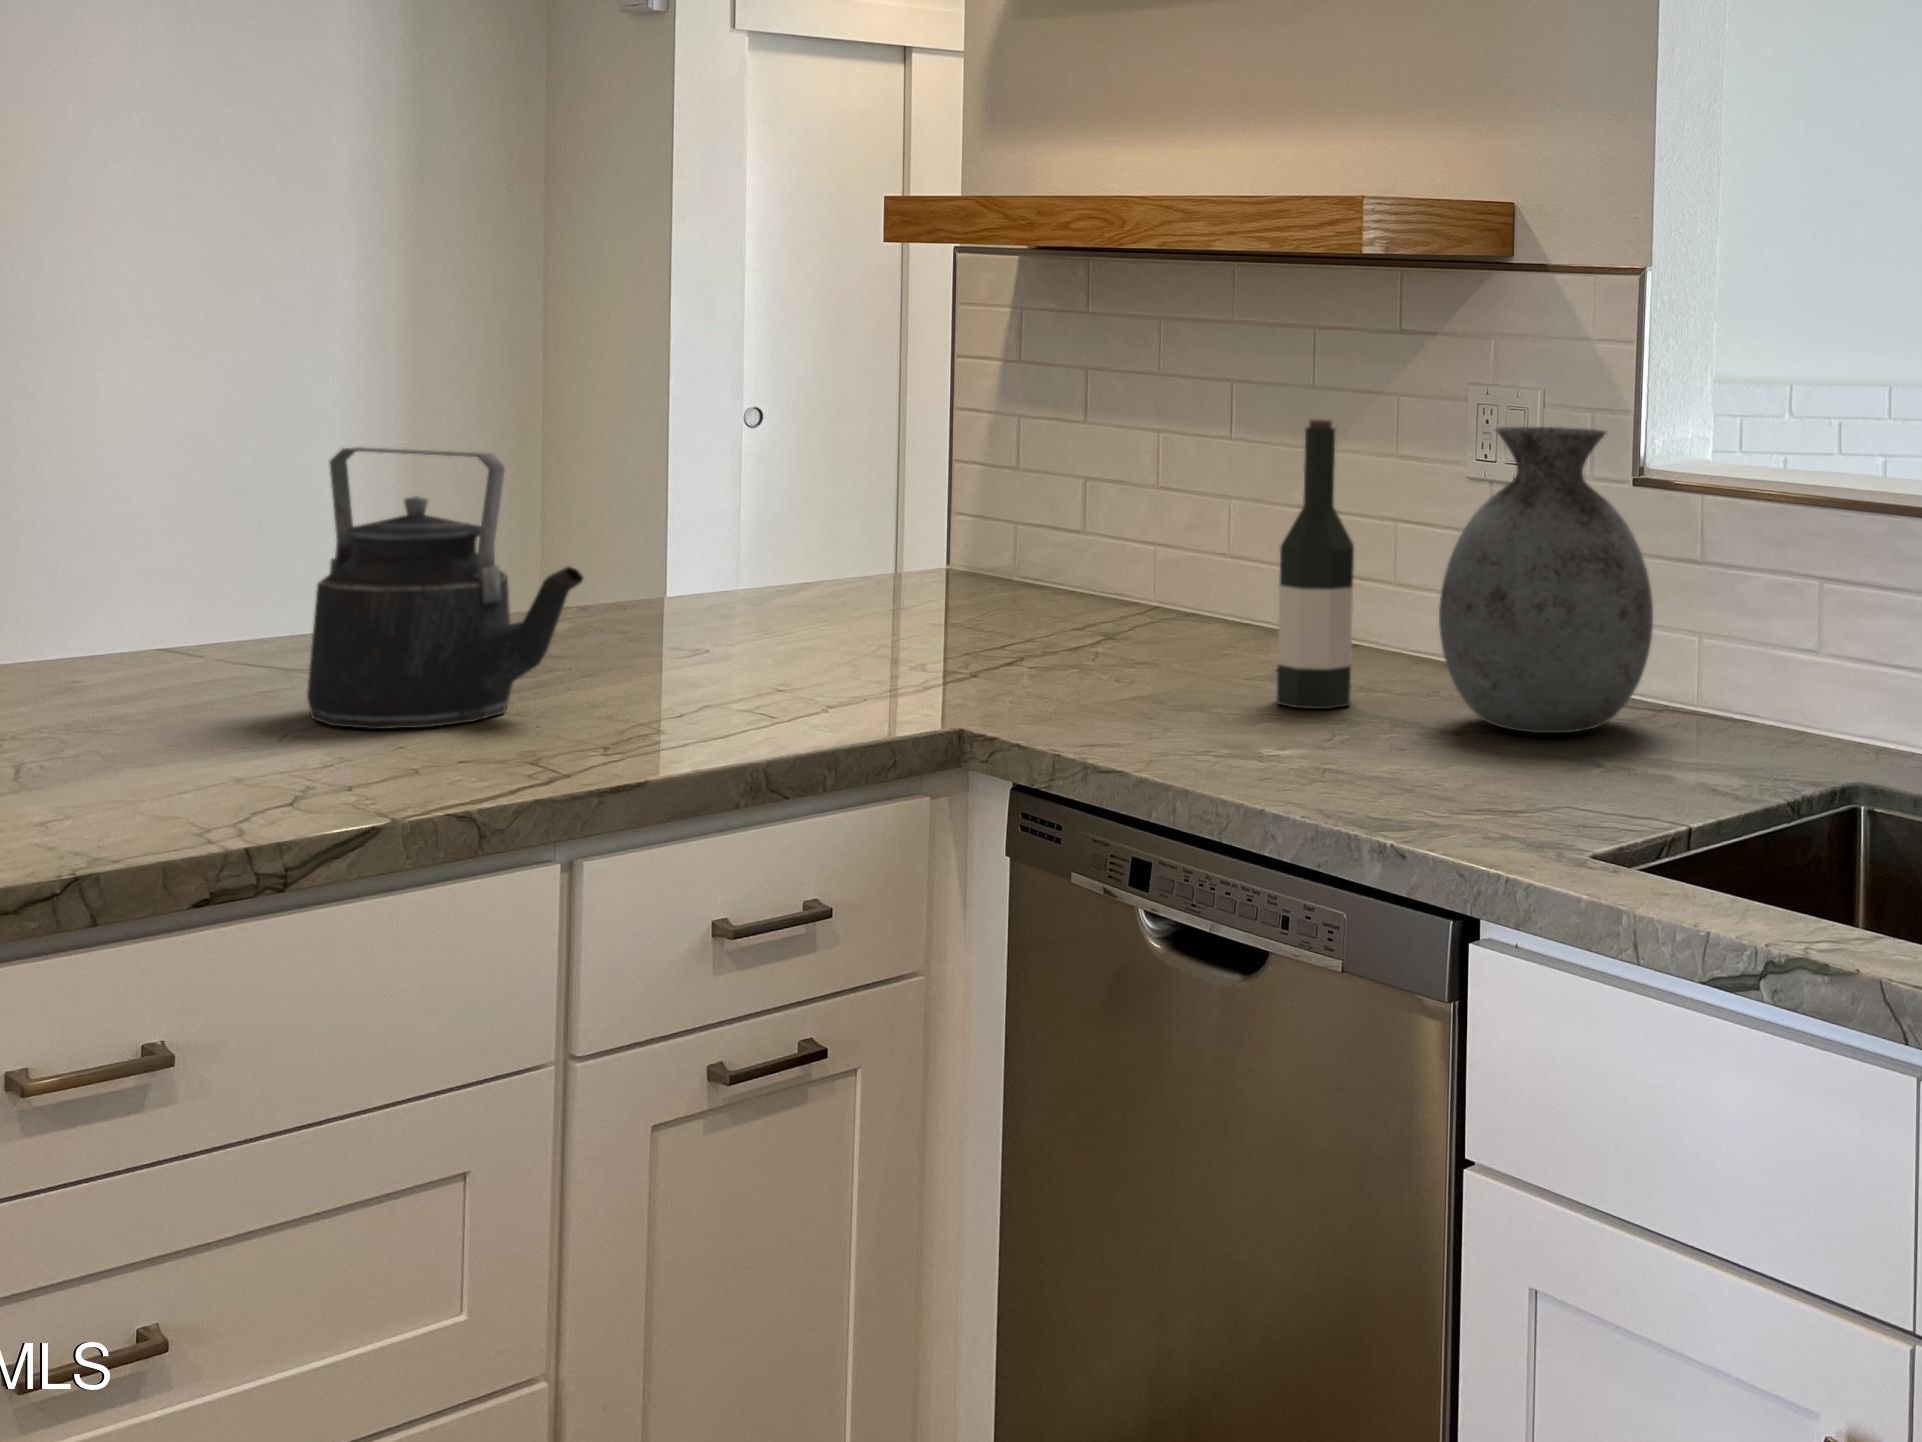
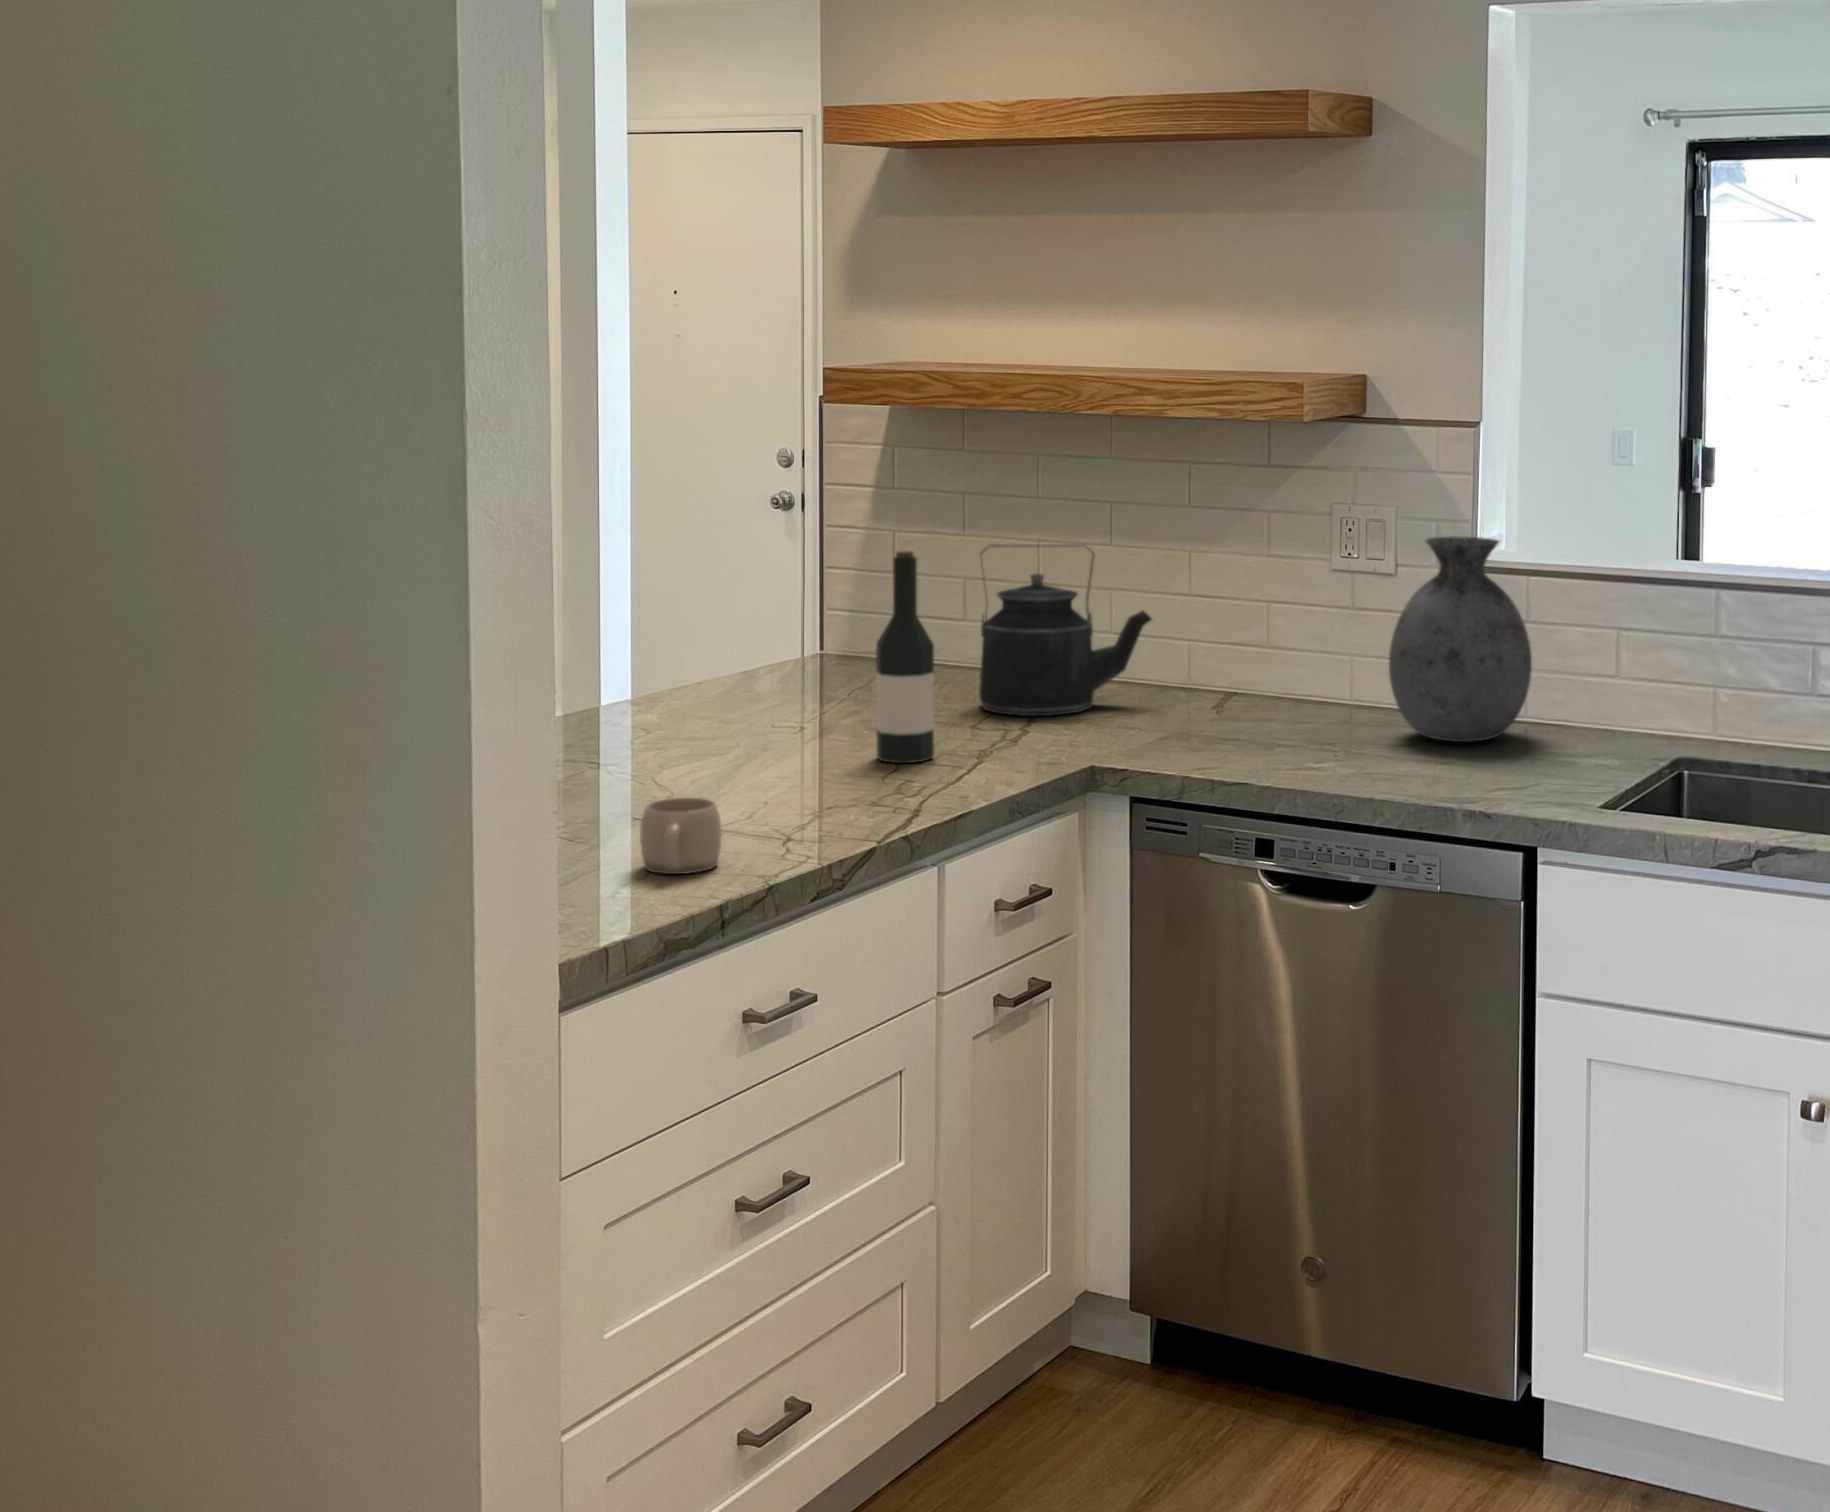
wine bottle: present [1277,419,1354,709] -> present [876,551,934,763]
kettle: present [307,447,583,729] -> present [979,544,1152,716]
mug: none [65,700,208,807] -> present [640,798,722,874]

